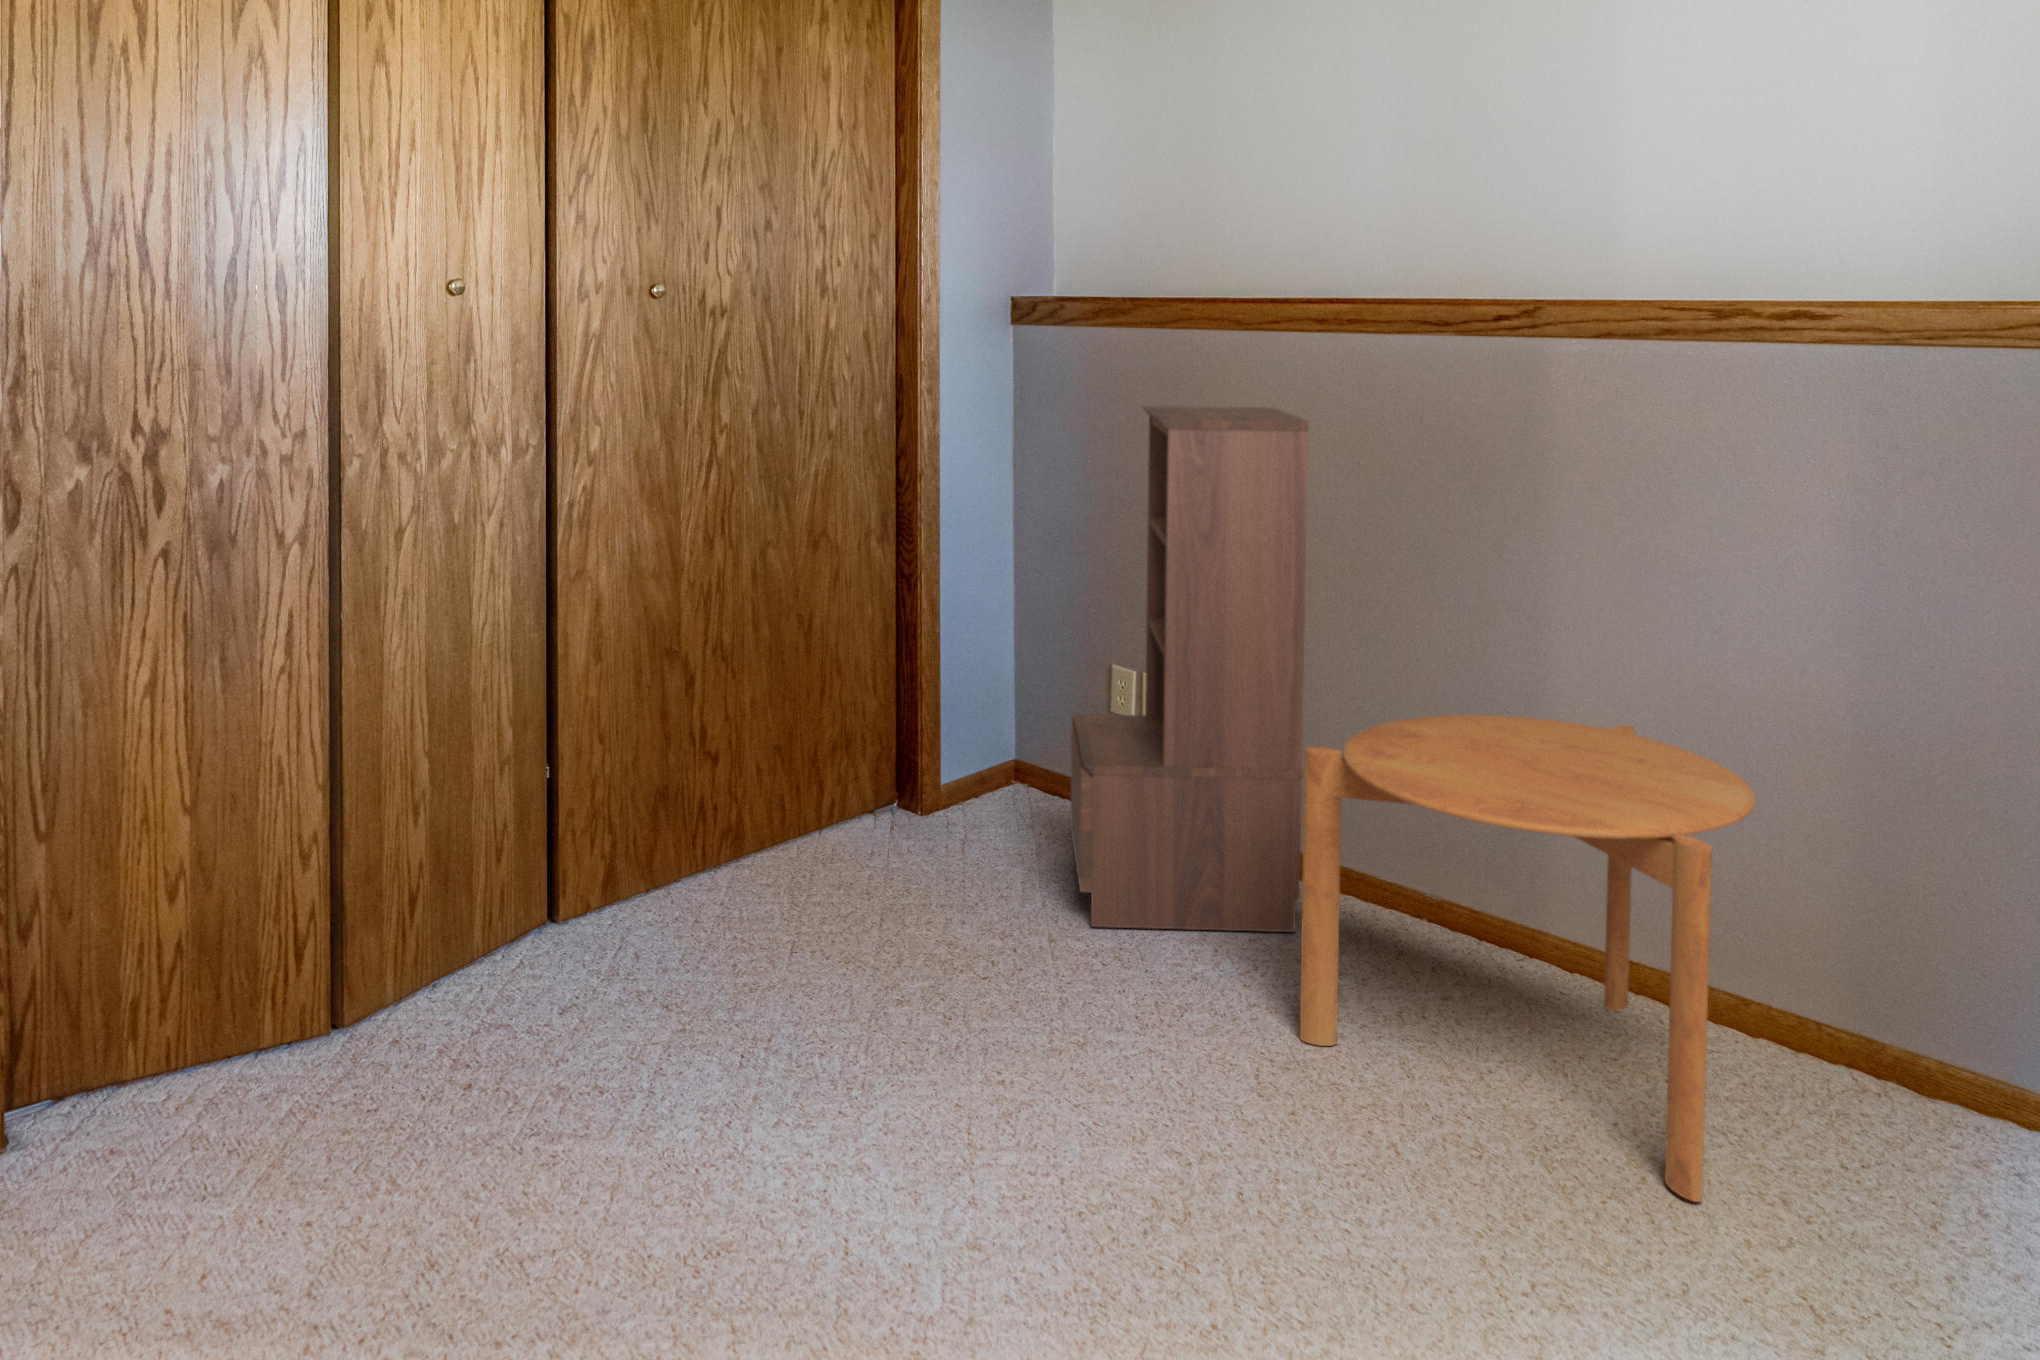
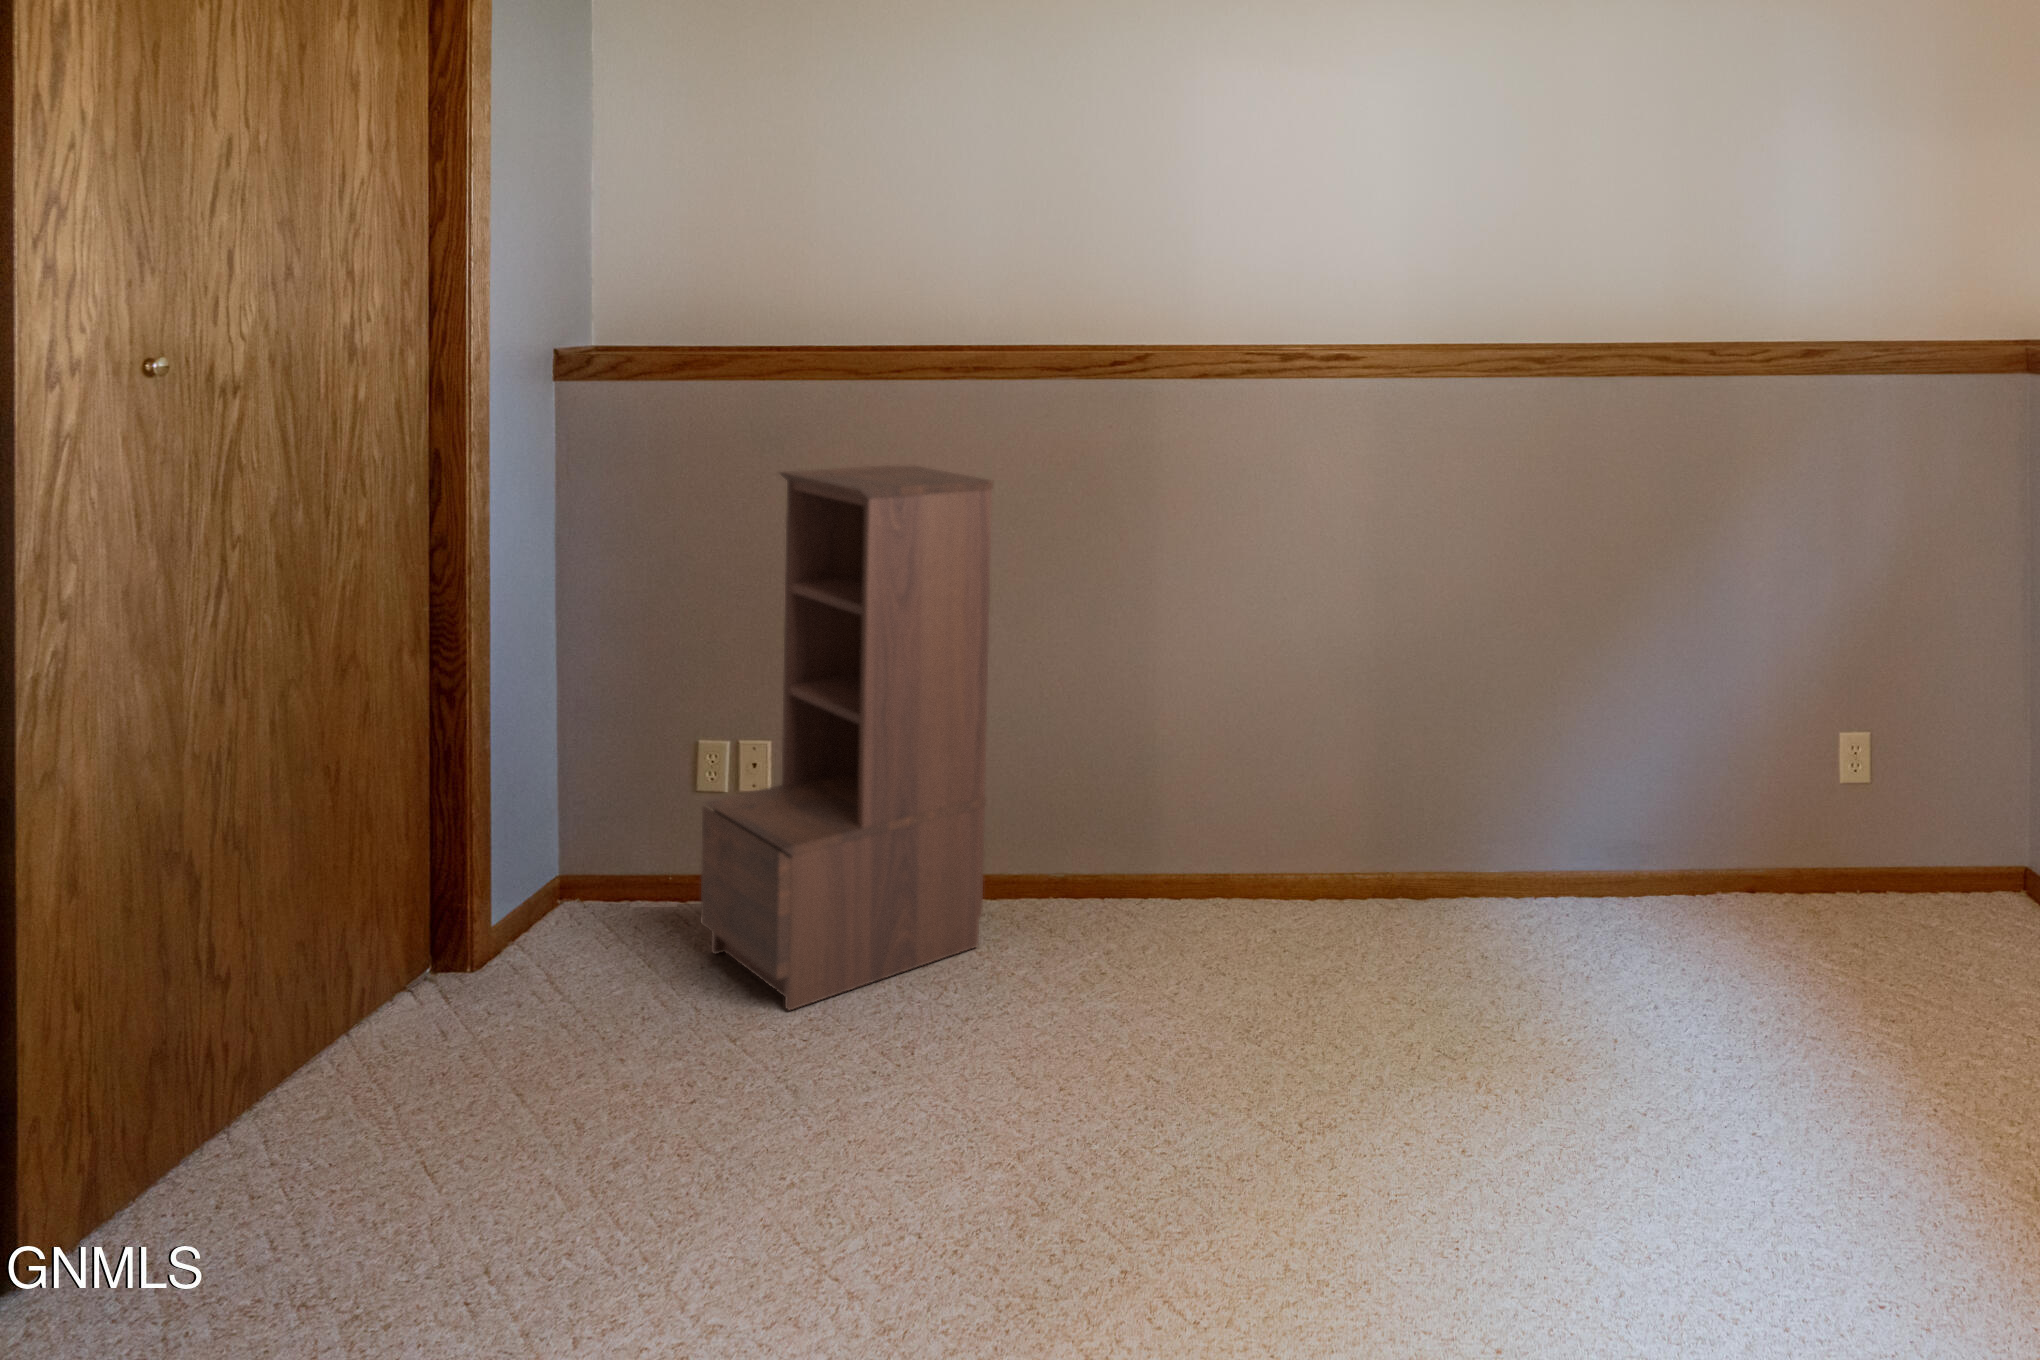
side table: present [1300,715,1755,1202] -> none [1056,698,1395,1030]

